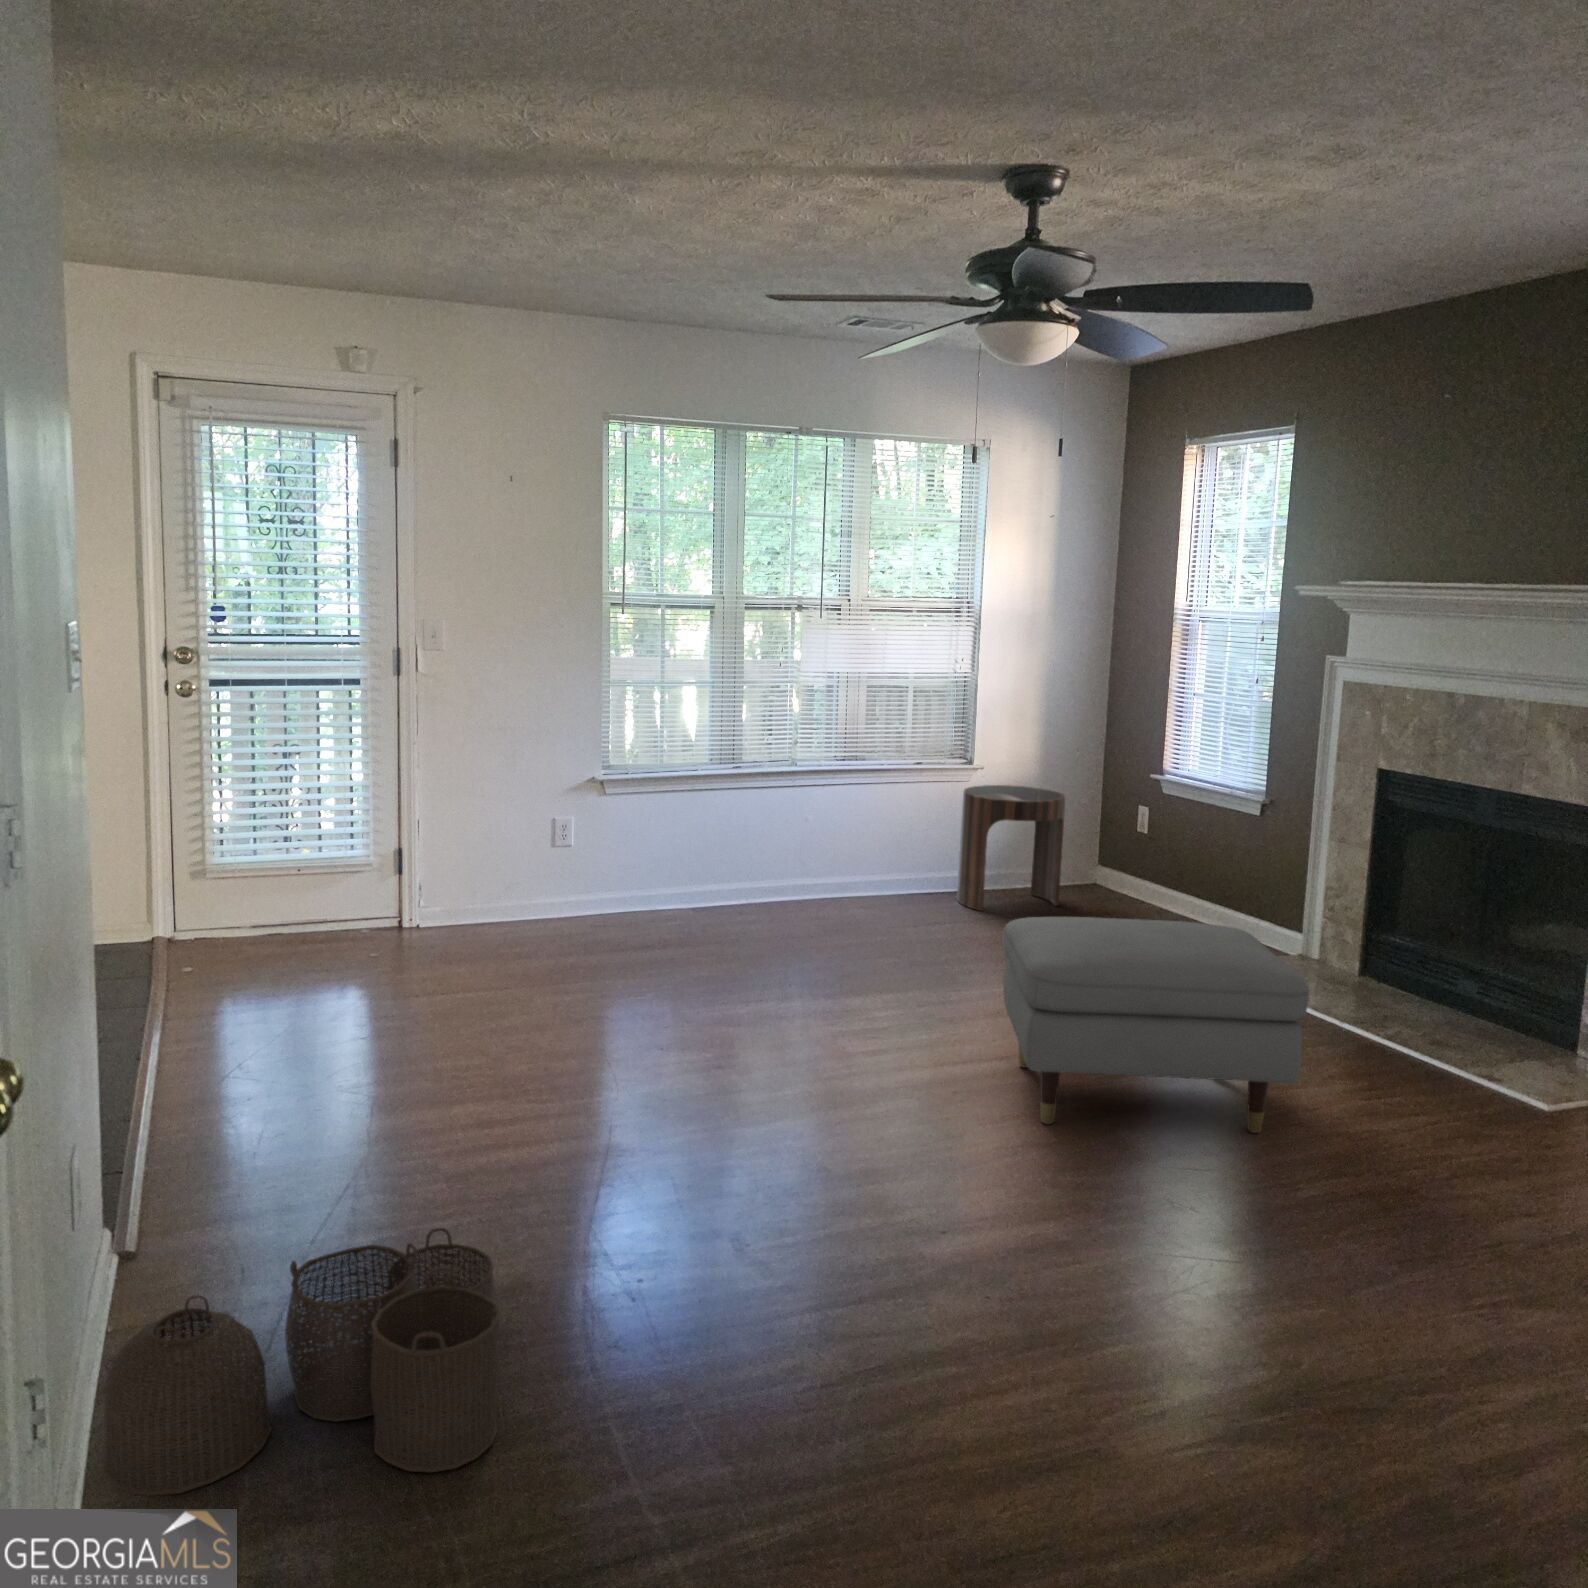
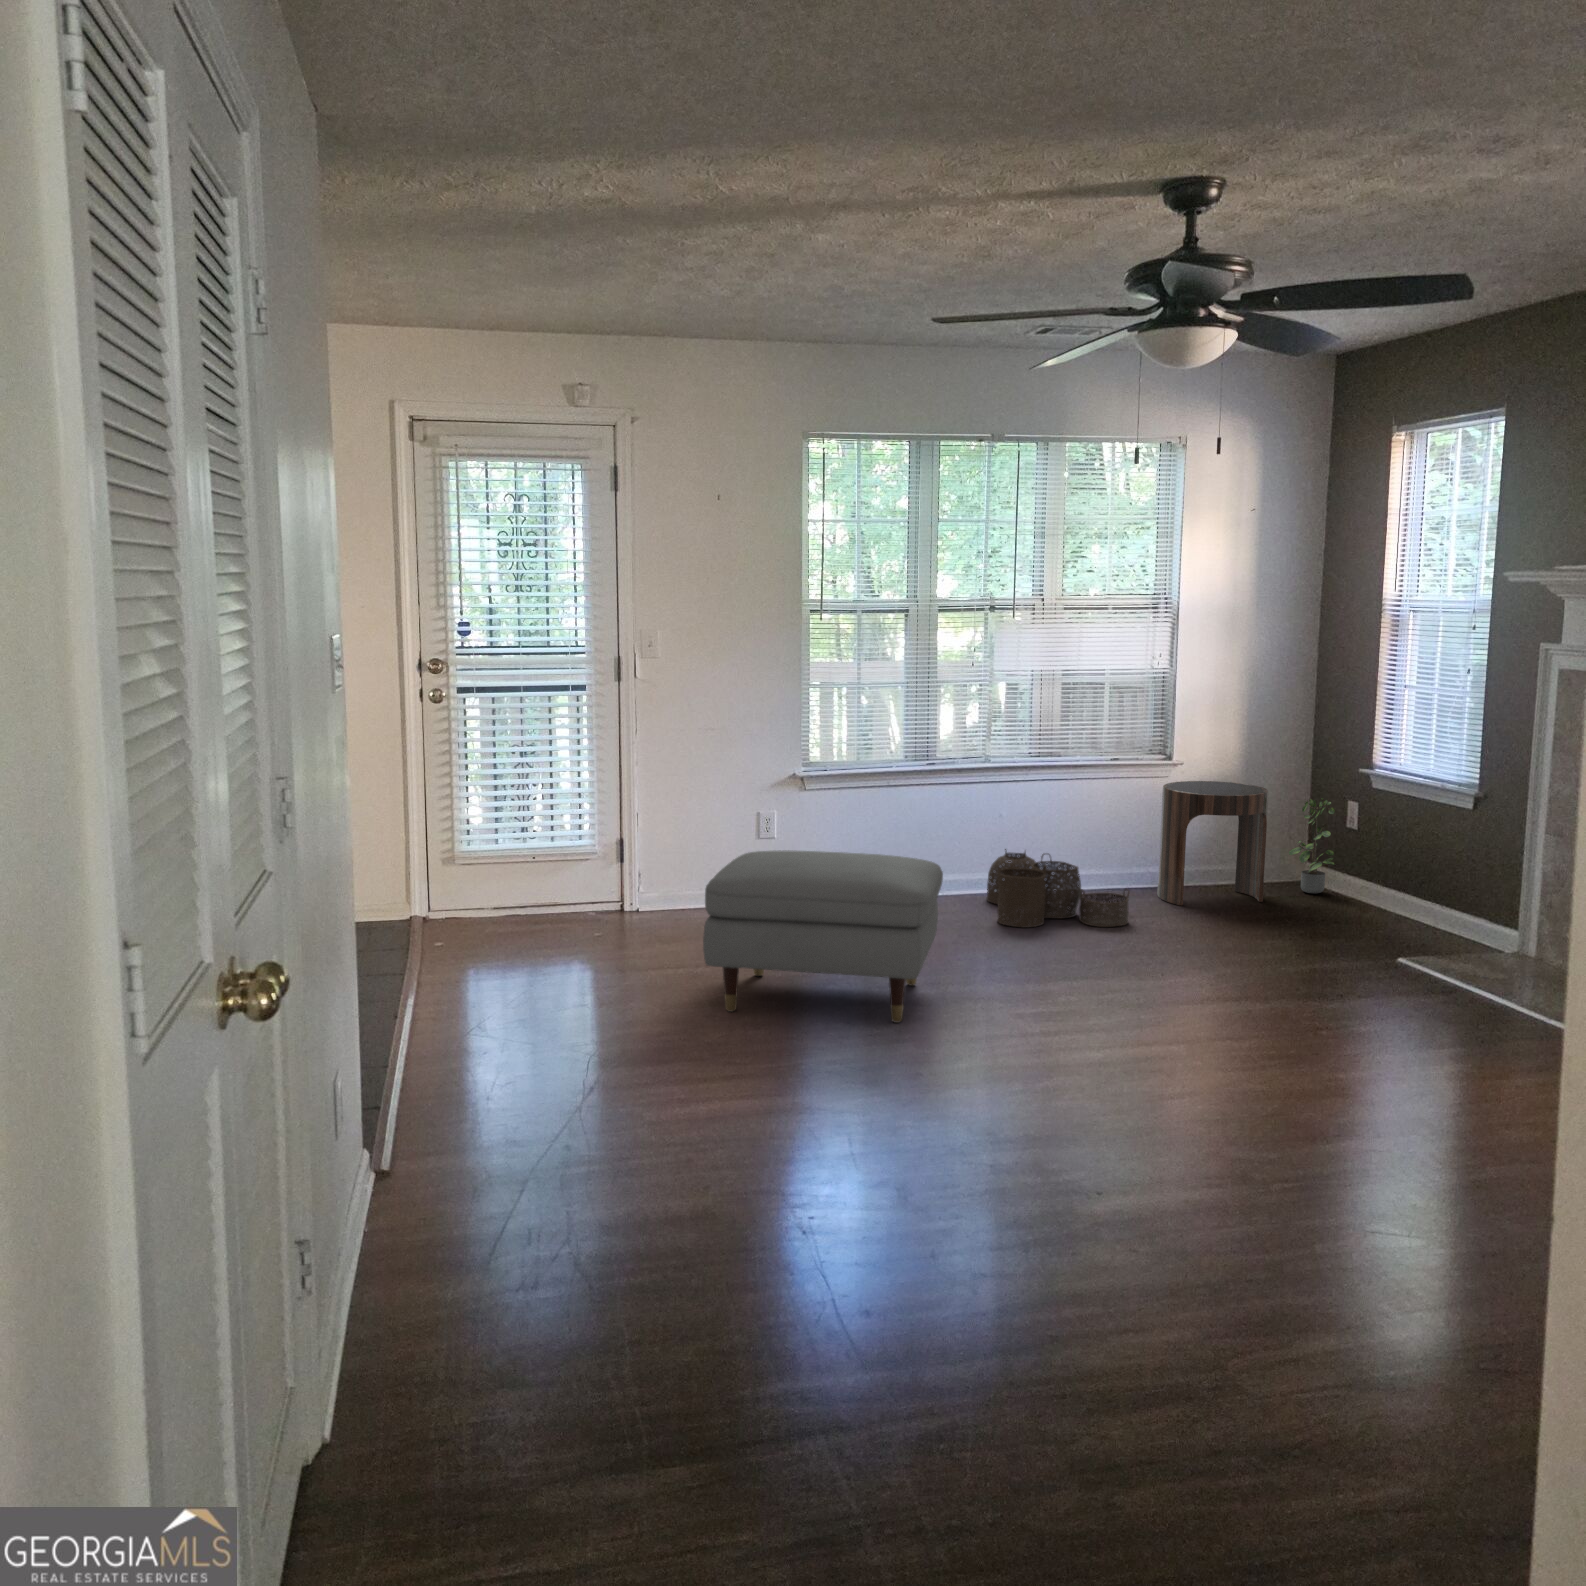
potted plant: none [1081,801,1127,897] -> present [1289,798,1335,893]
ottoman: present [1002,917,1309,1133] -> present [703,850,943,1023]
woven basket: present [103,1228,501,1496] -> present [987,849,1129,927]

